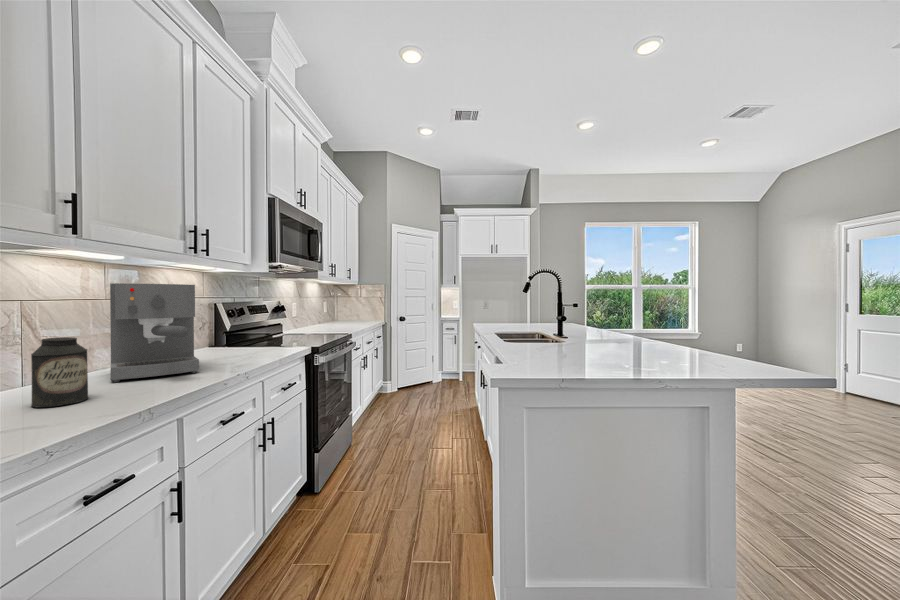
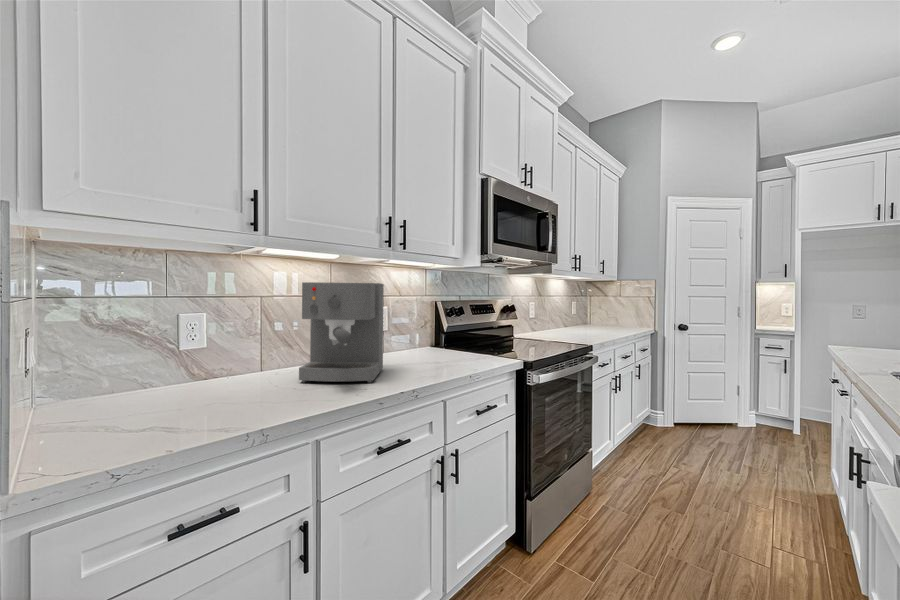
canister: present [31,337,88,407] -> none [214,336,258,405]

